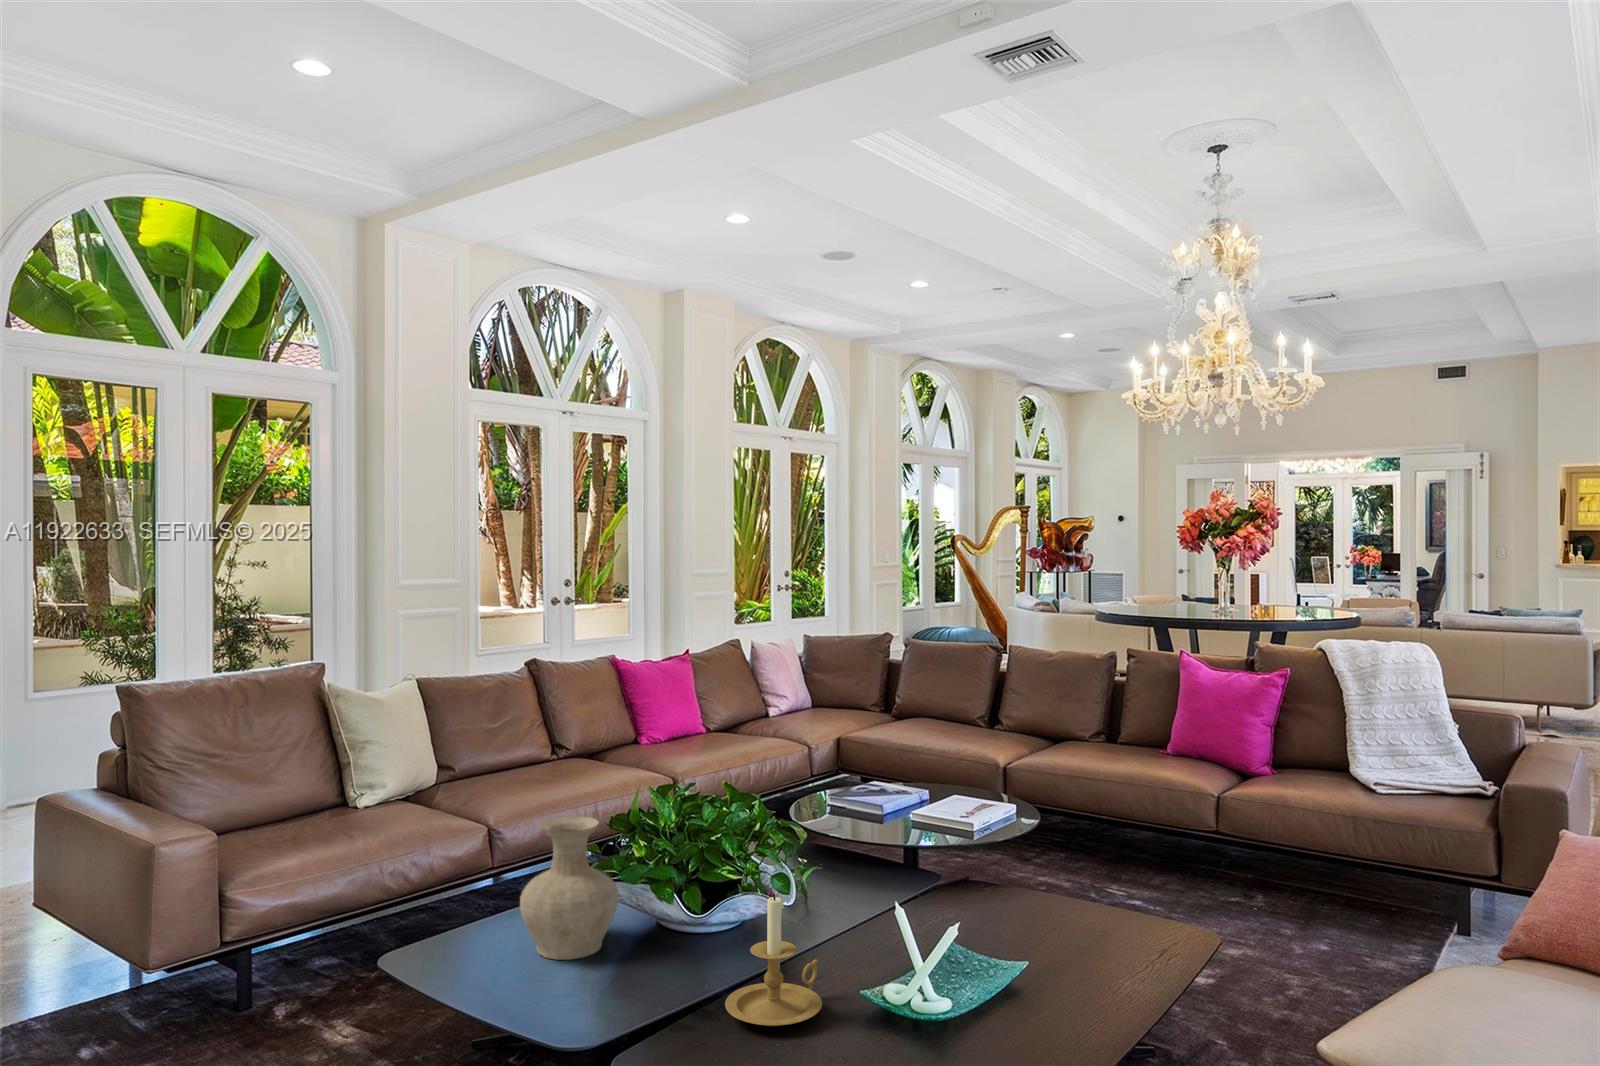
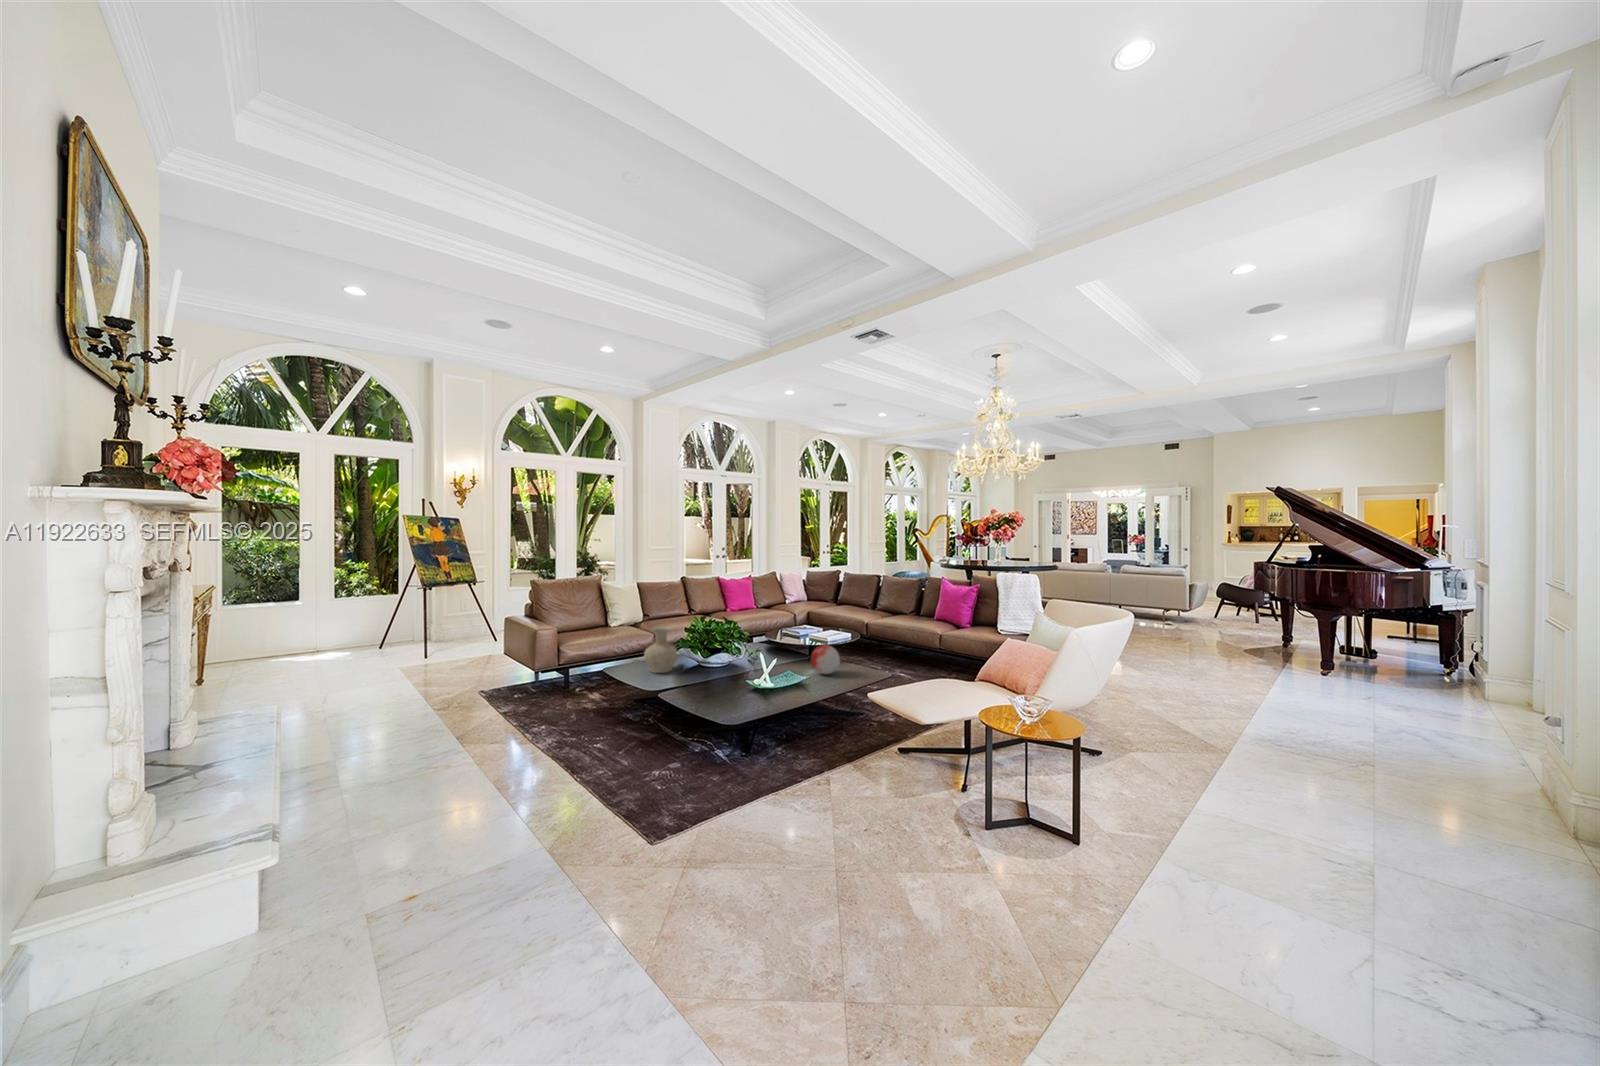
decorative orb: none [1002,846,1085,929] -> present [811,645,840,674]
candle holder: present [725,894,822,1026] -> none [693,650,729,692]

